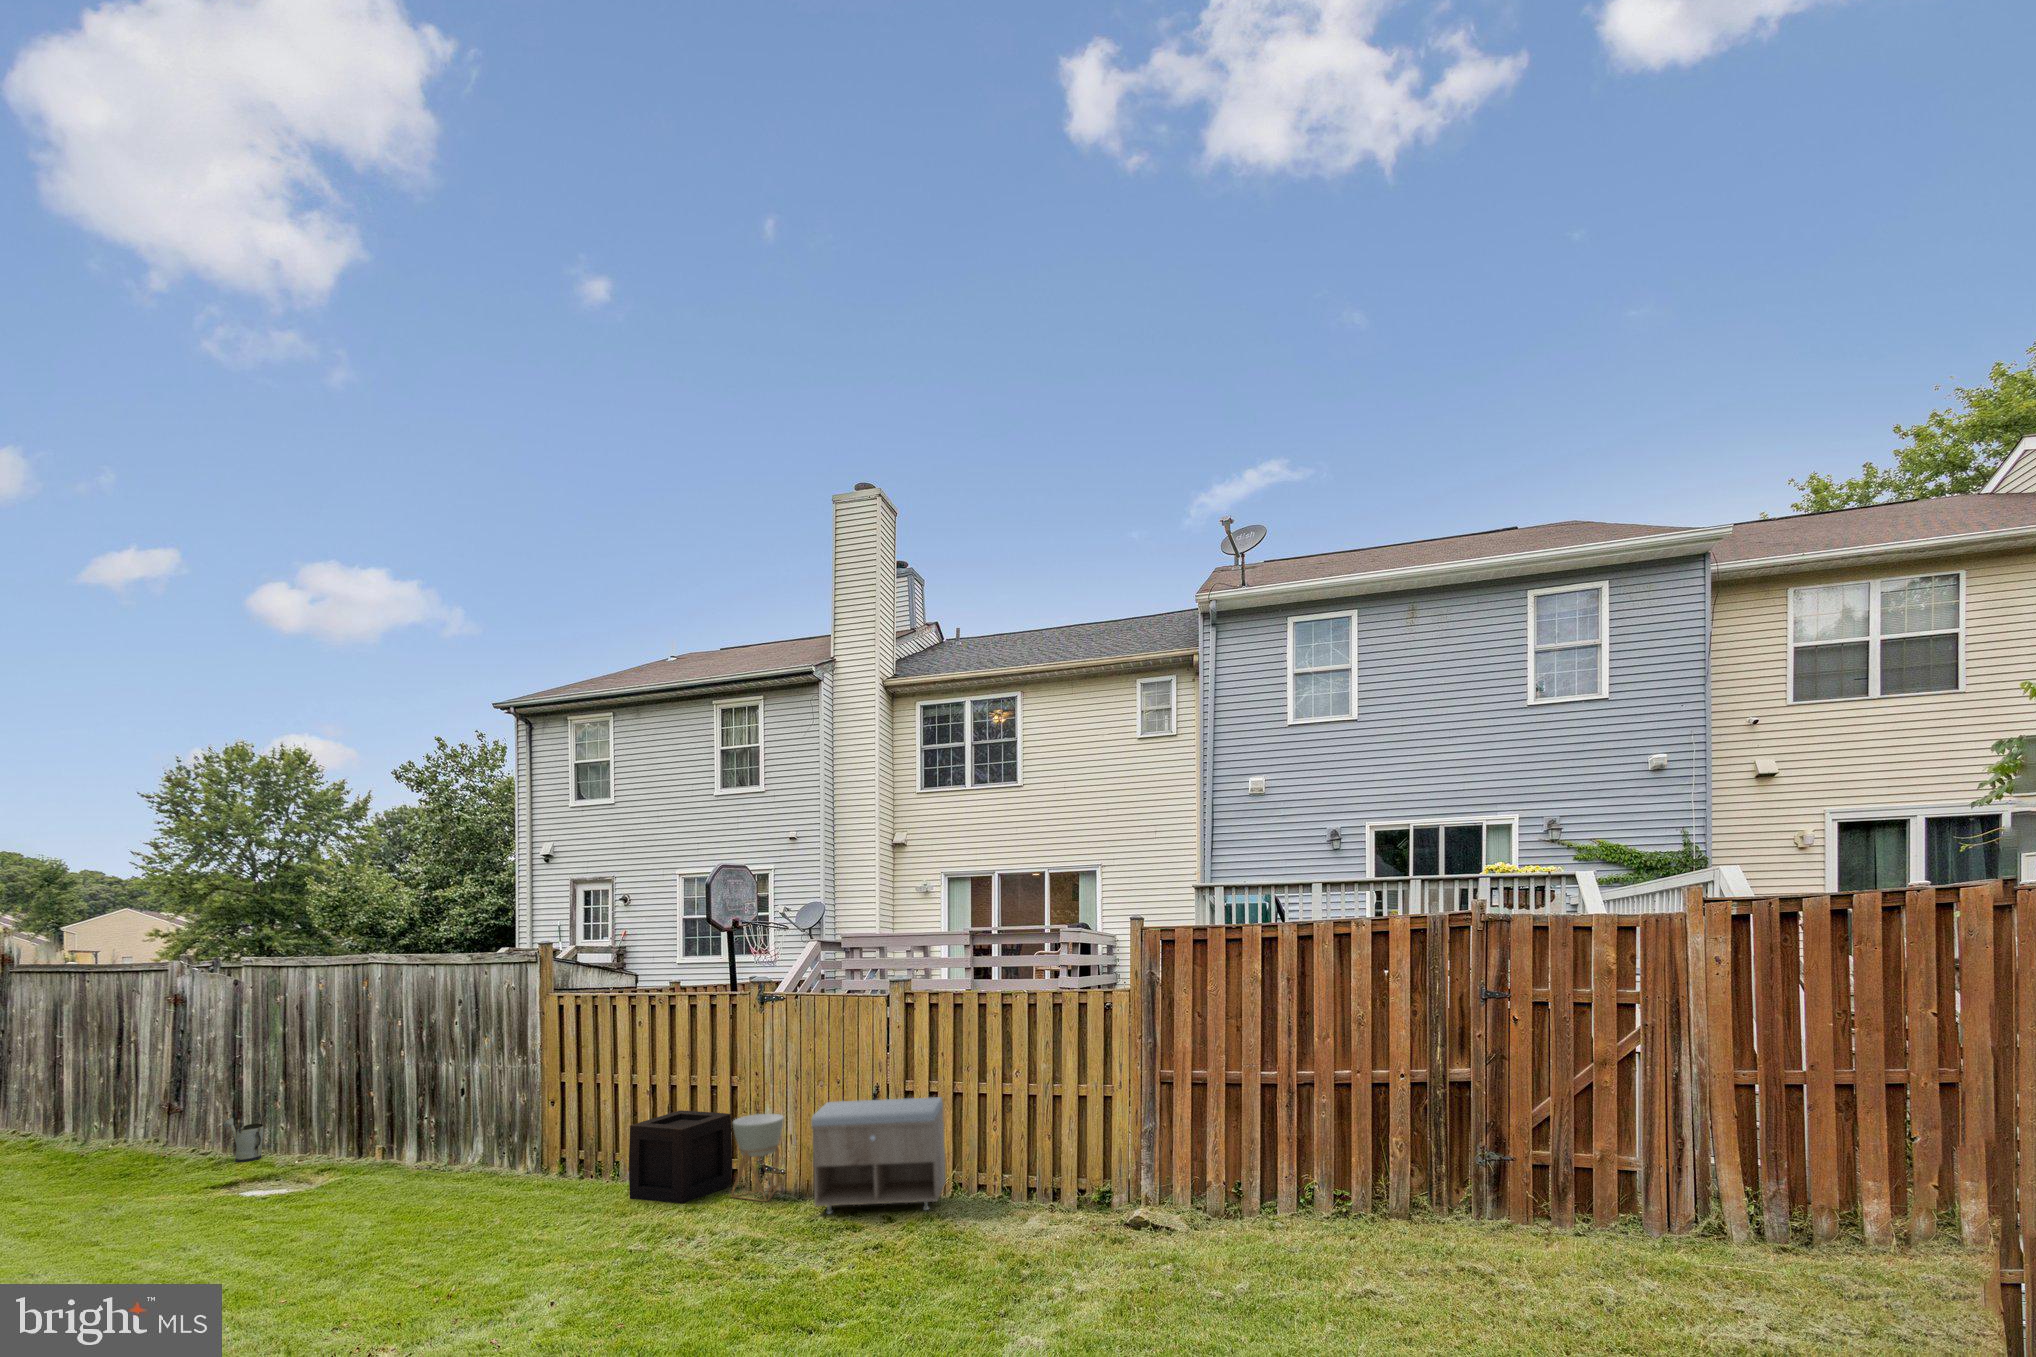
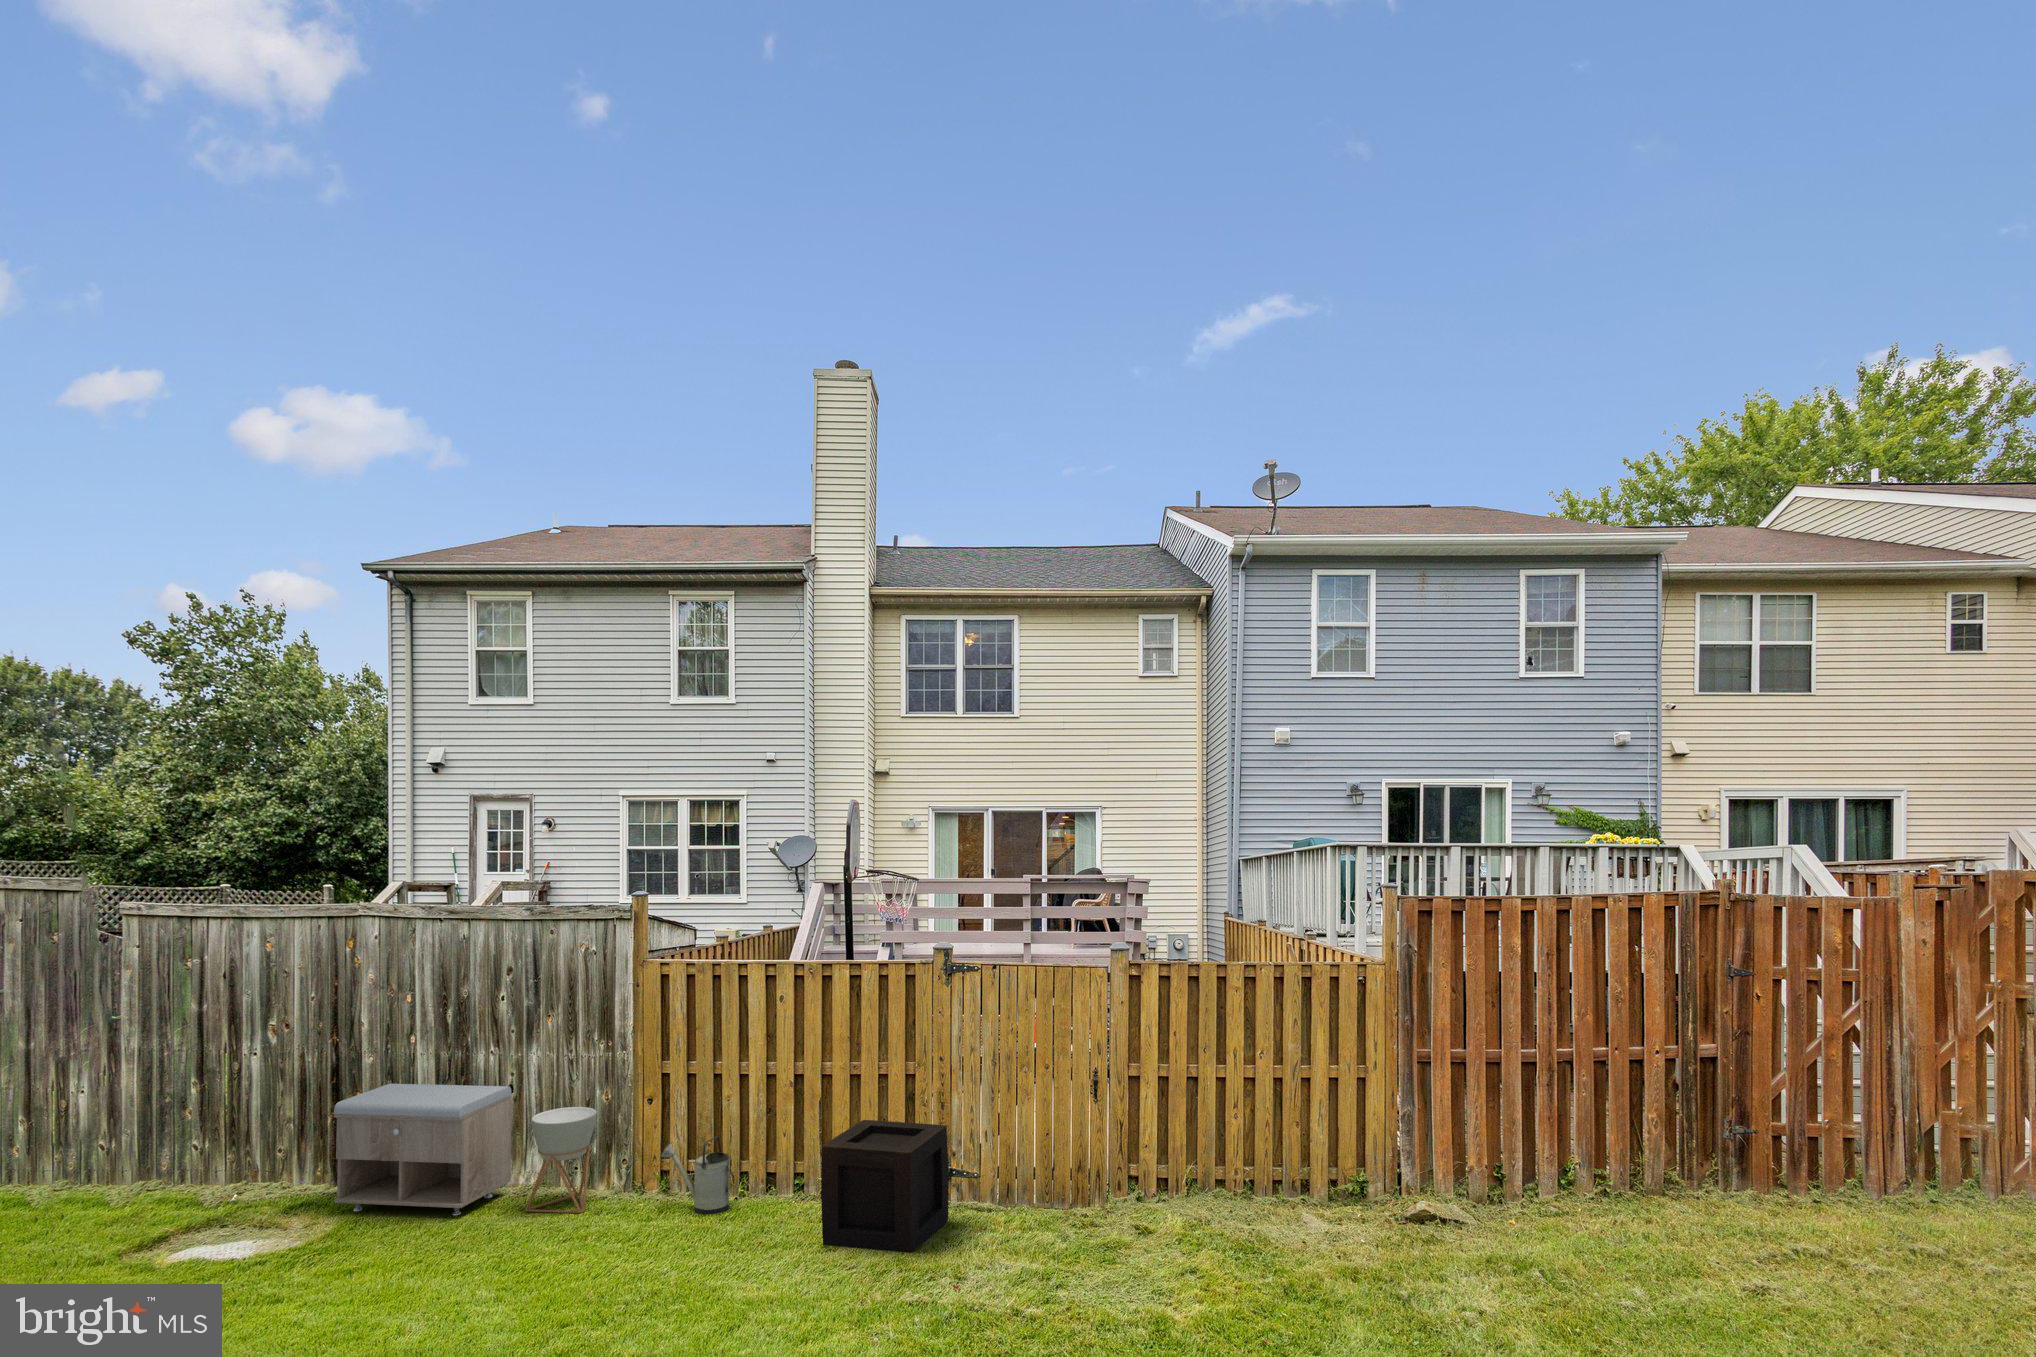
storage bench: present [811,1097,946,1213] -> present [334,1084,512,1215]
watering can: present [223,1114,263,1162] -> present [660,1136,734,1214]
planter: present [730,1114,784,1202] -> present [525,1107,597,1213]

